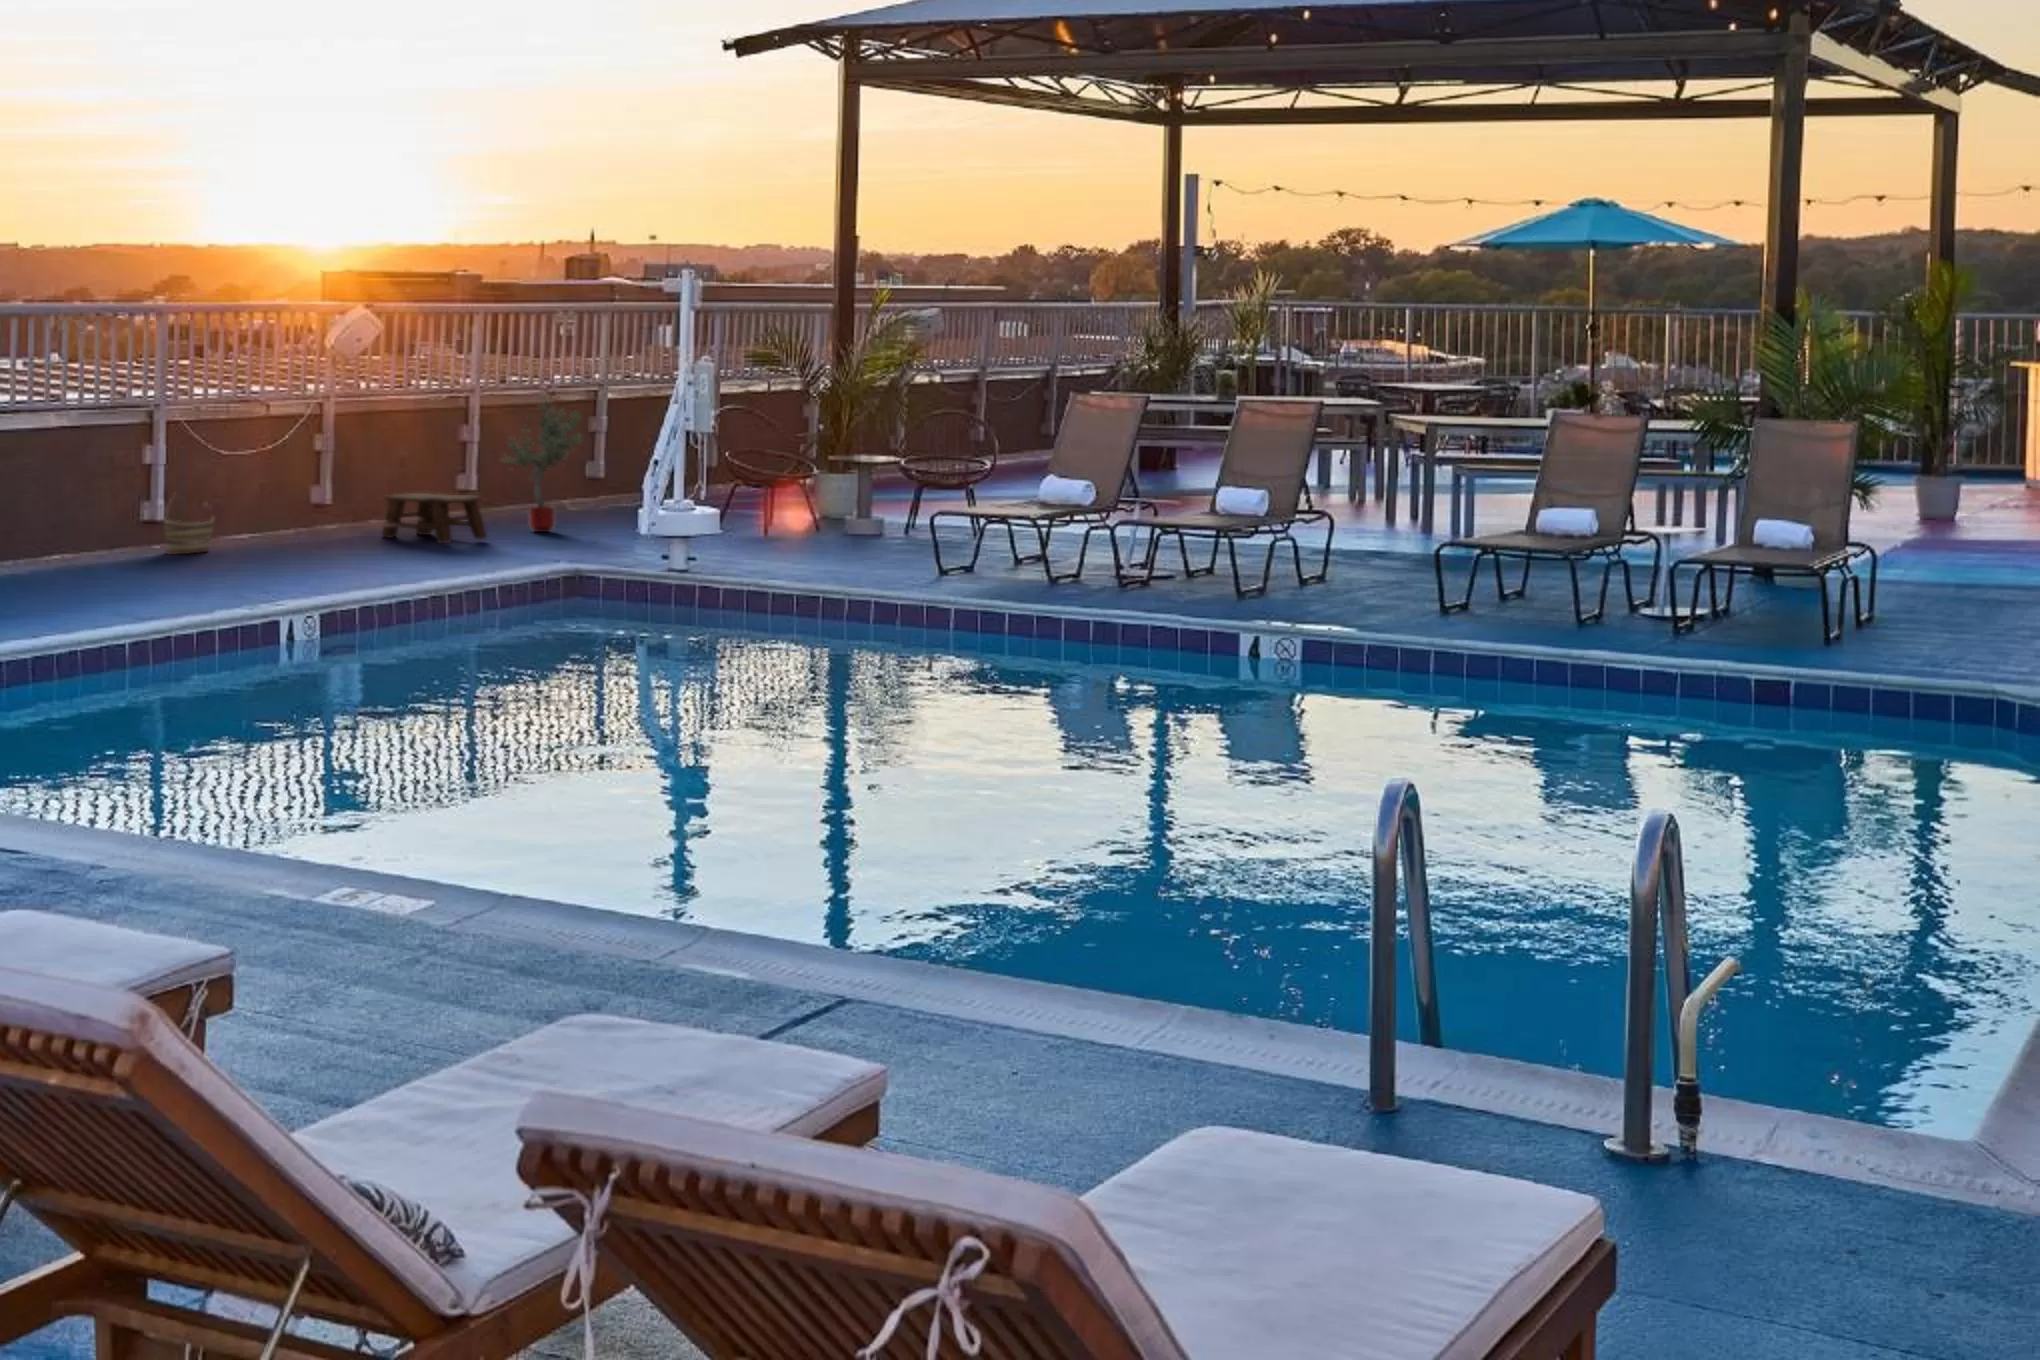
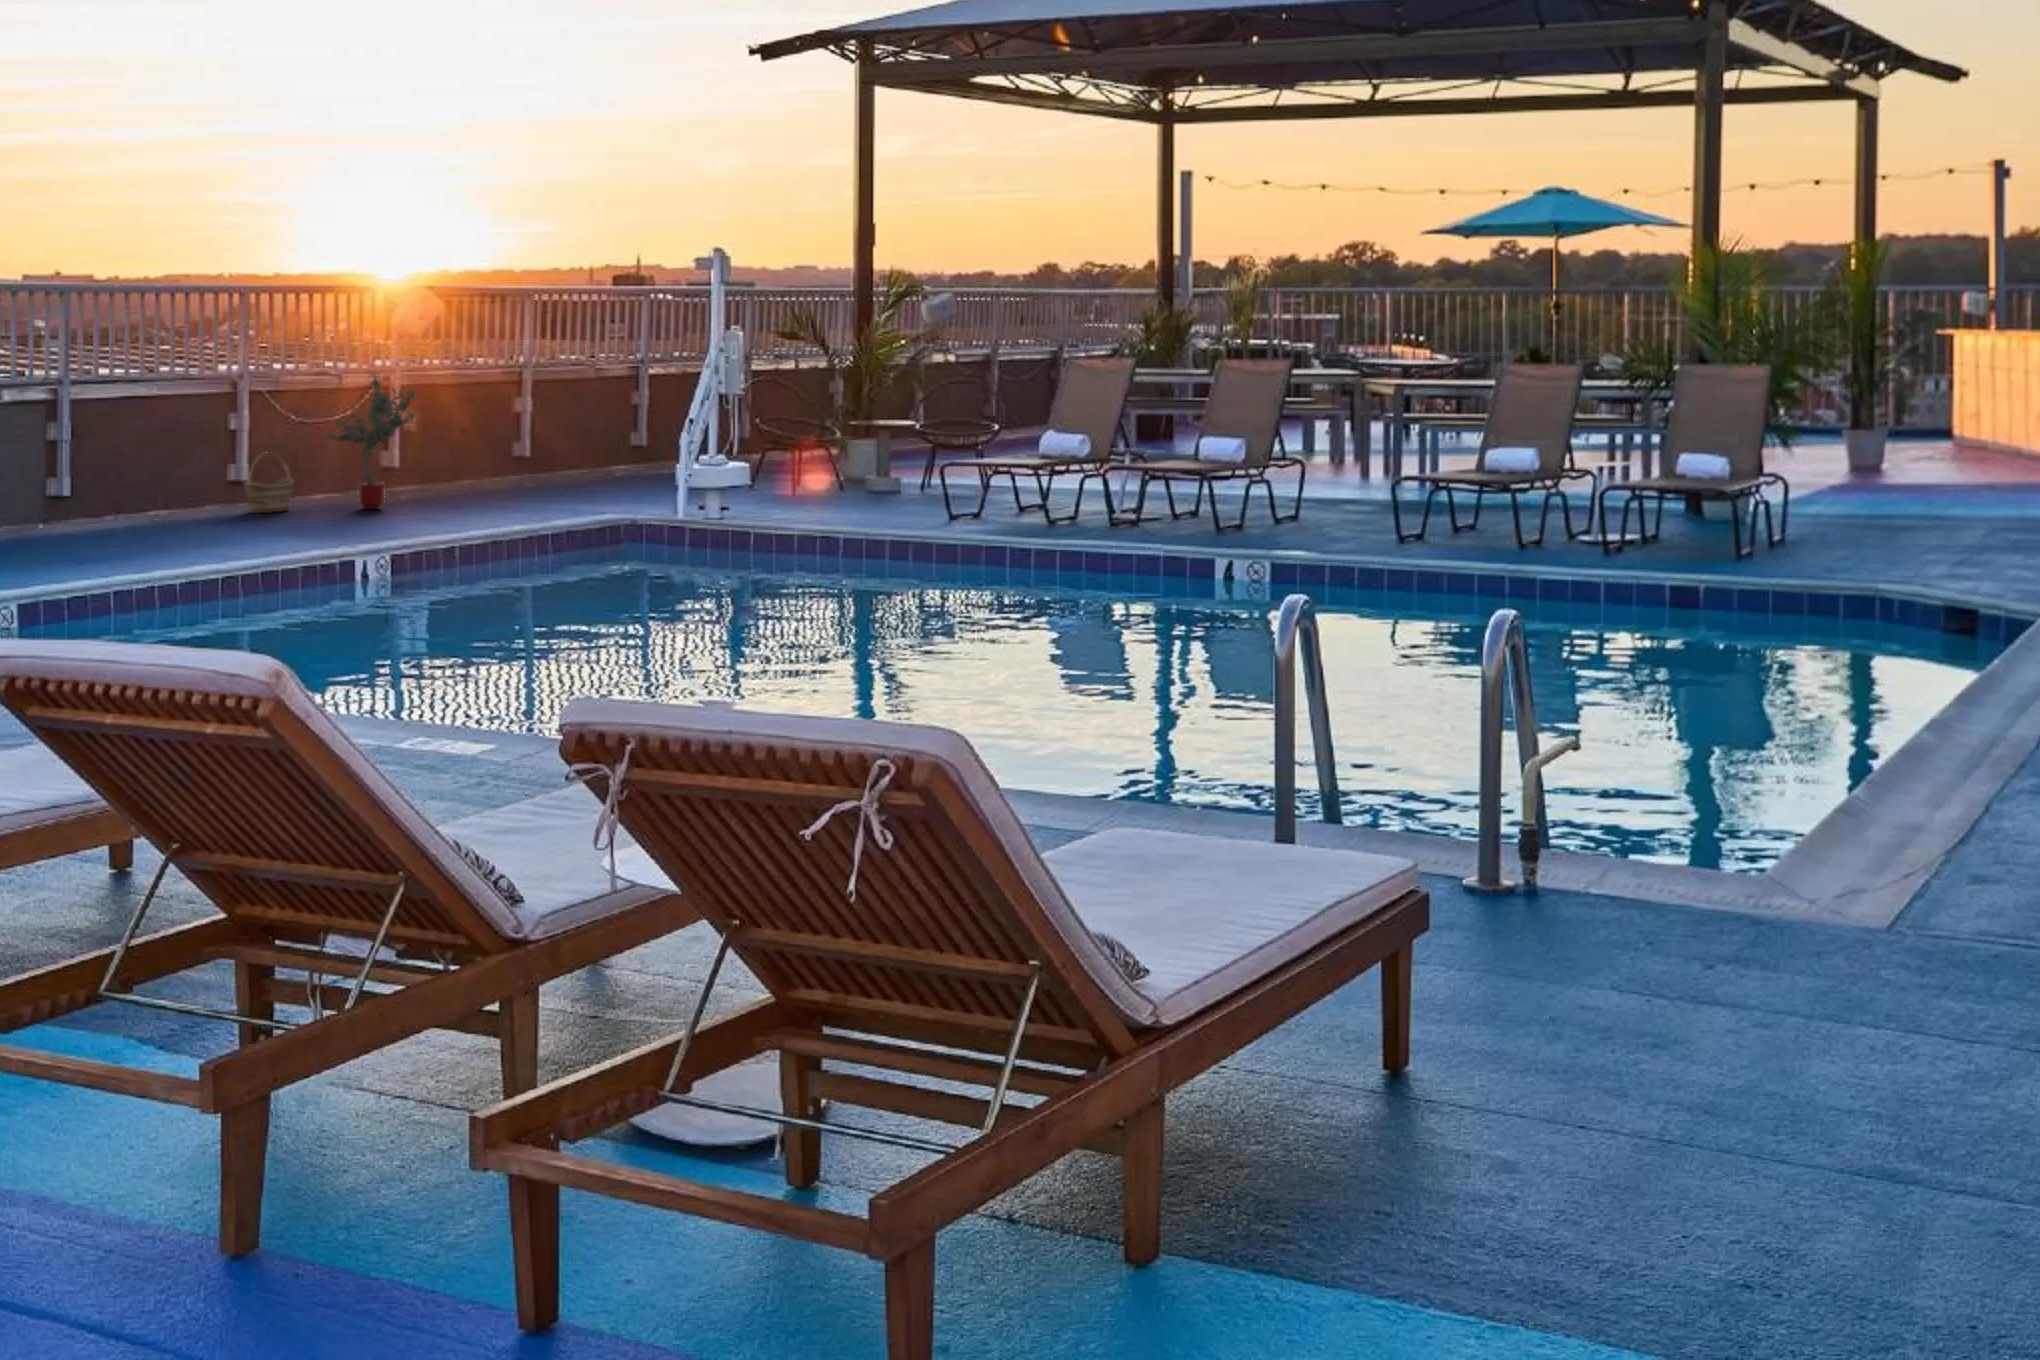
potted tree: present [501,396,582,532] -> present [326,372,416,509]
stool: present [382,493,486,543] -> none [445,459,541,503]

